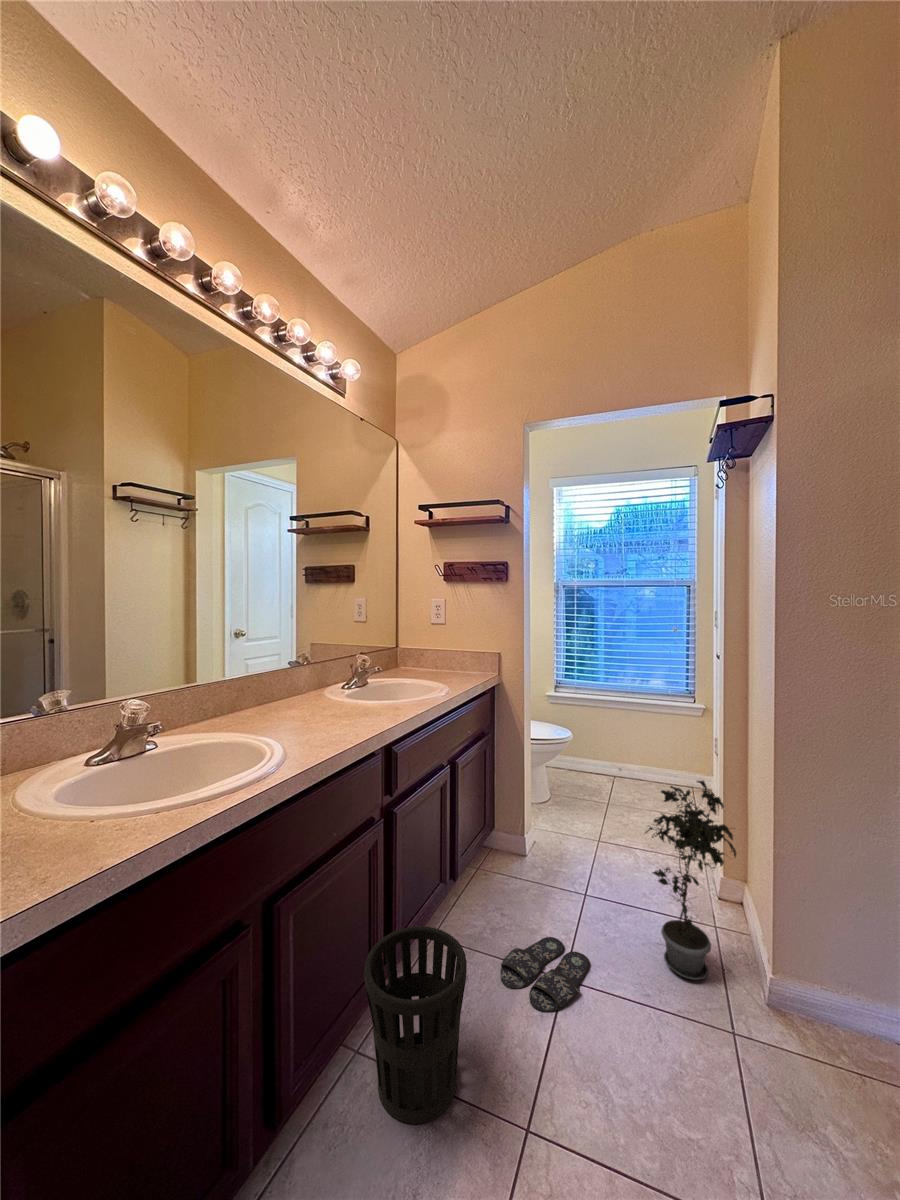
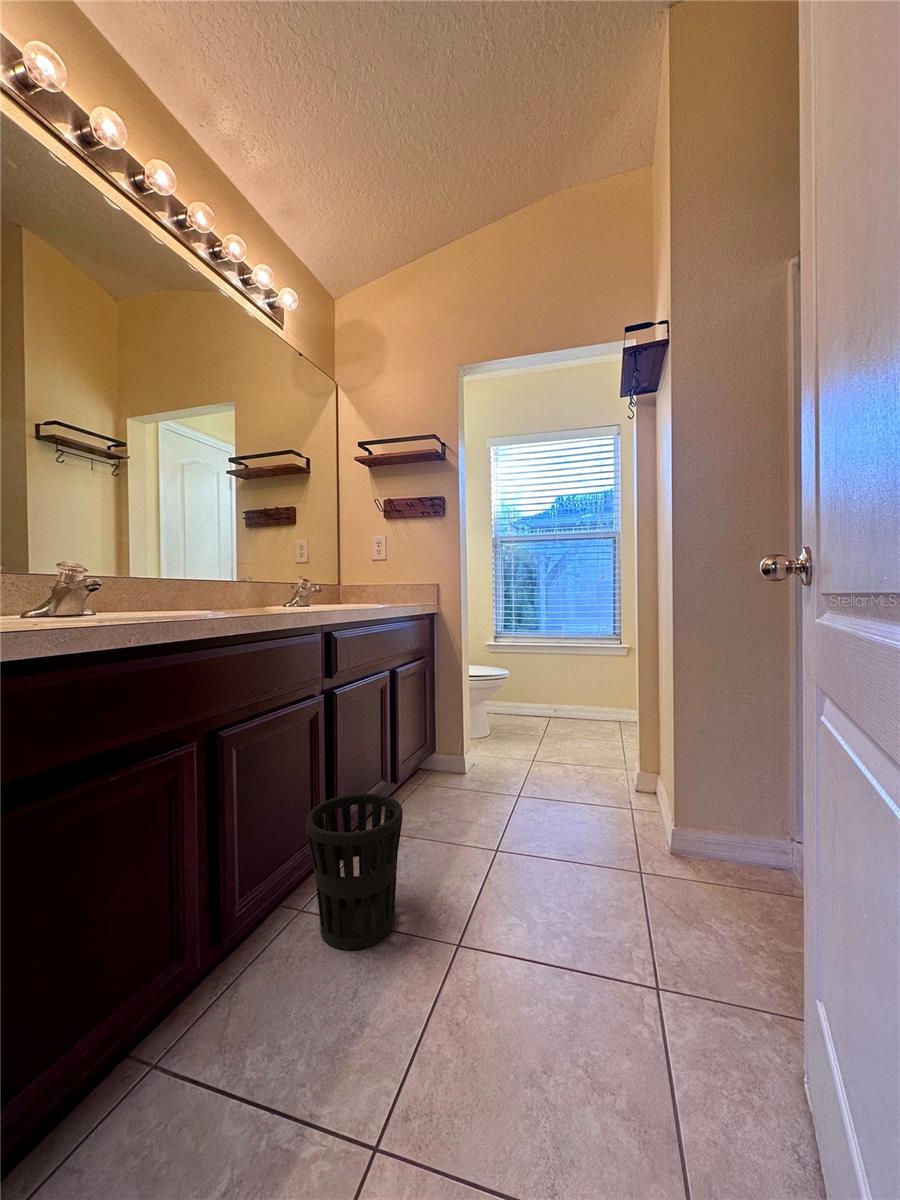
potted plant: present [645,780,736,980] -> none [567,669,645,845]
slippers: present [501,937,590,1012] -> none [437,826,520,873]

